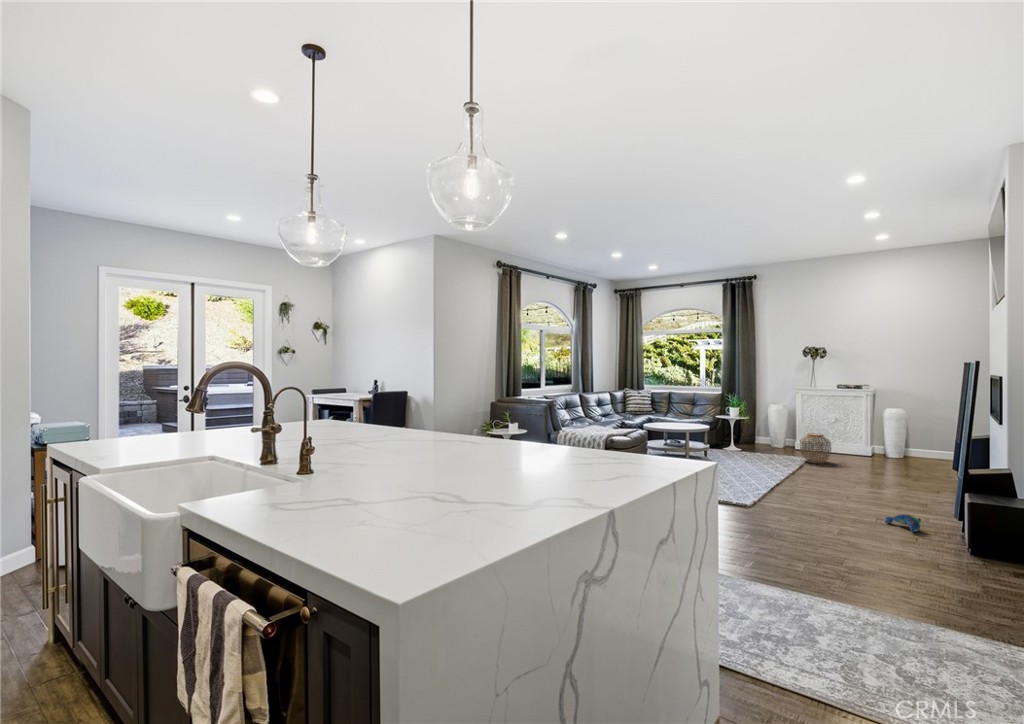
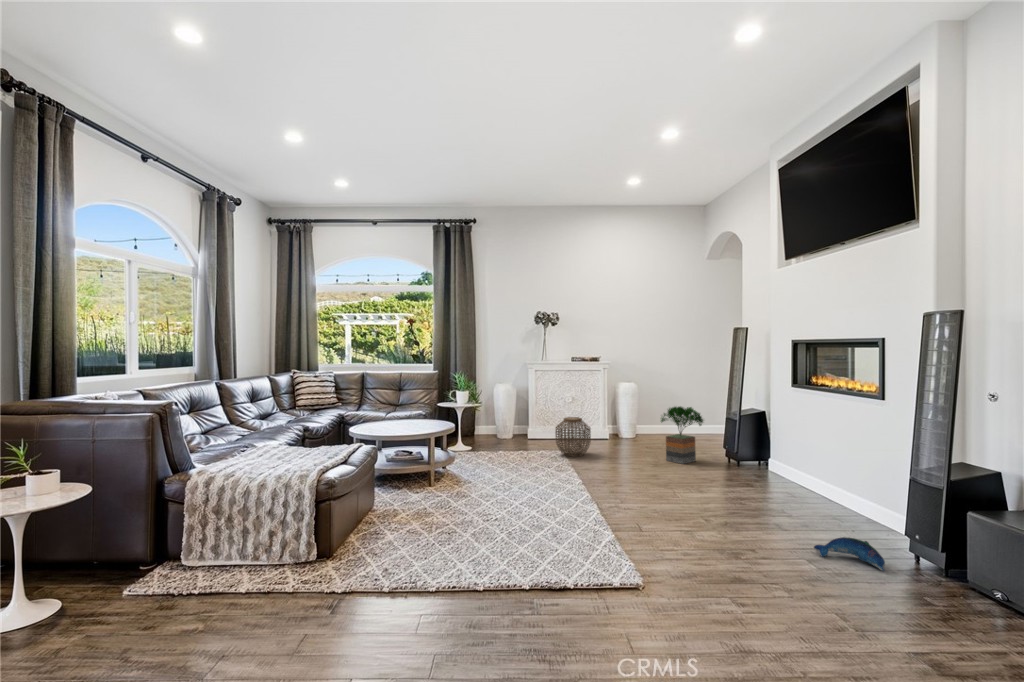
potted tree: none [888,431,932,479] -> present [661,406,703,464]

